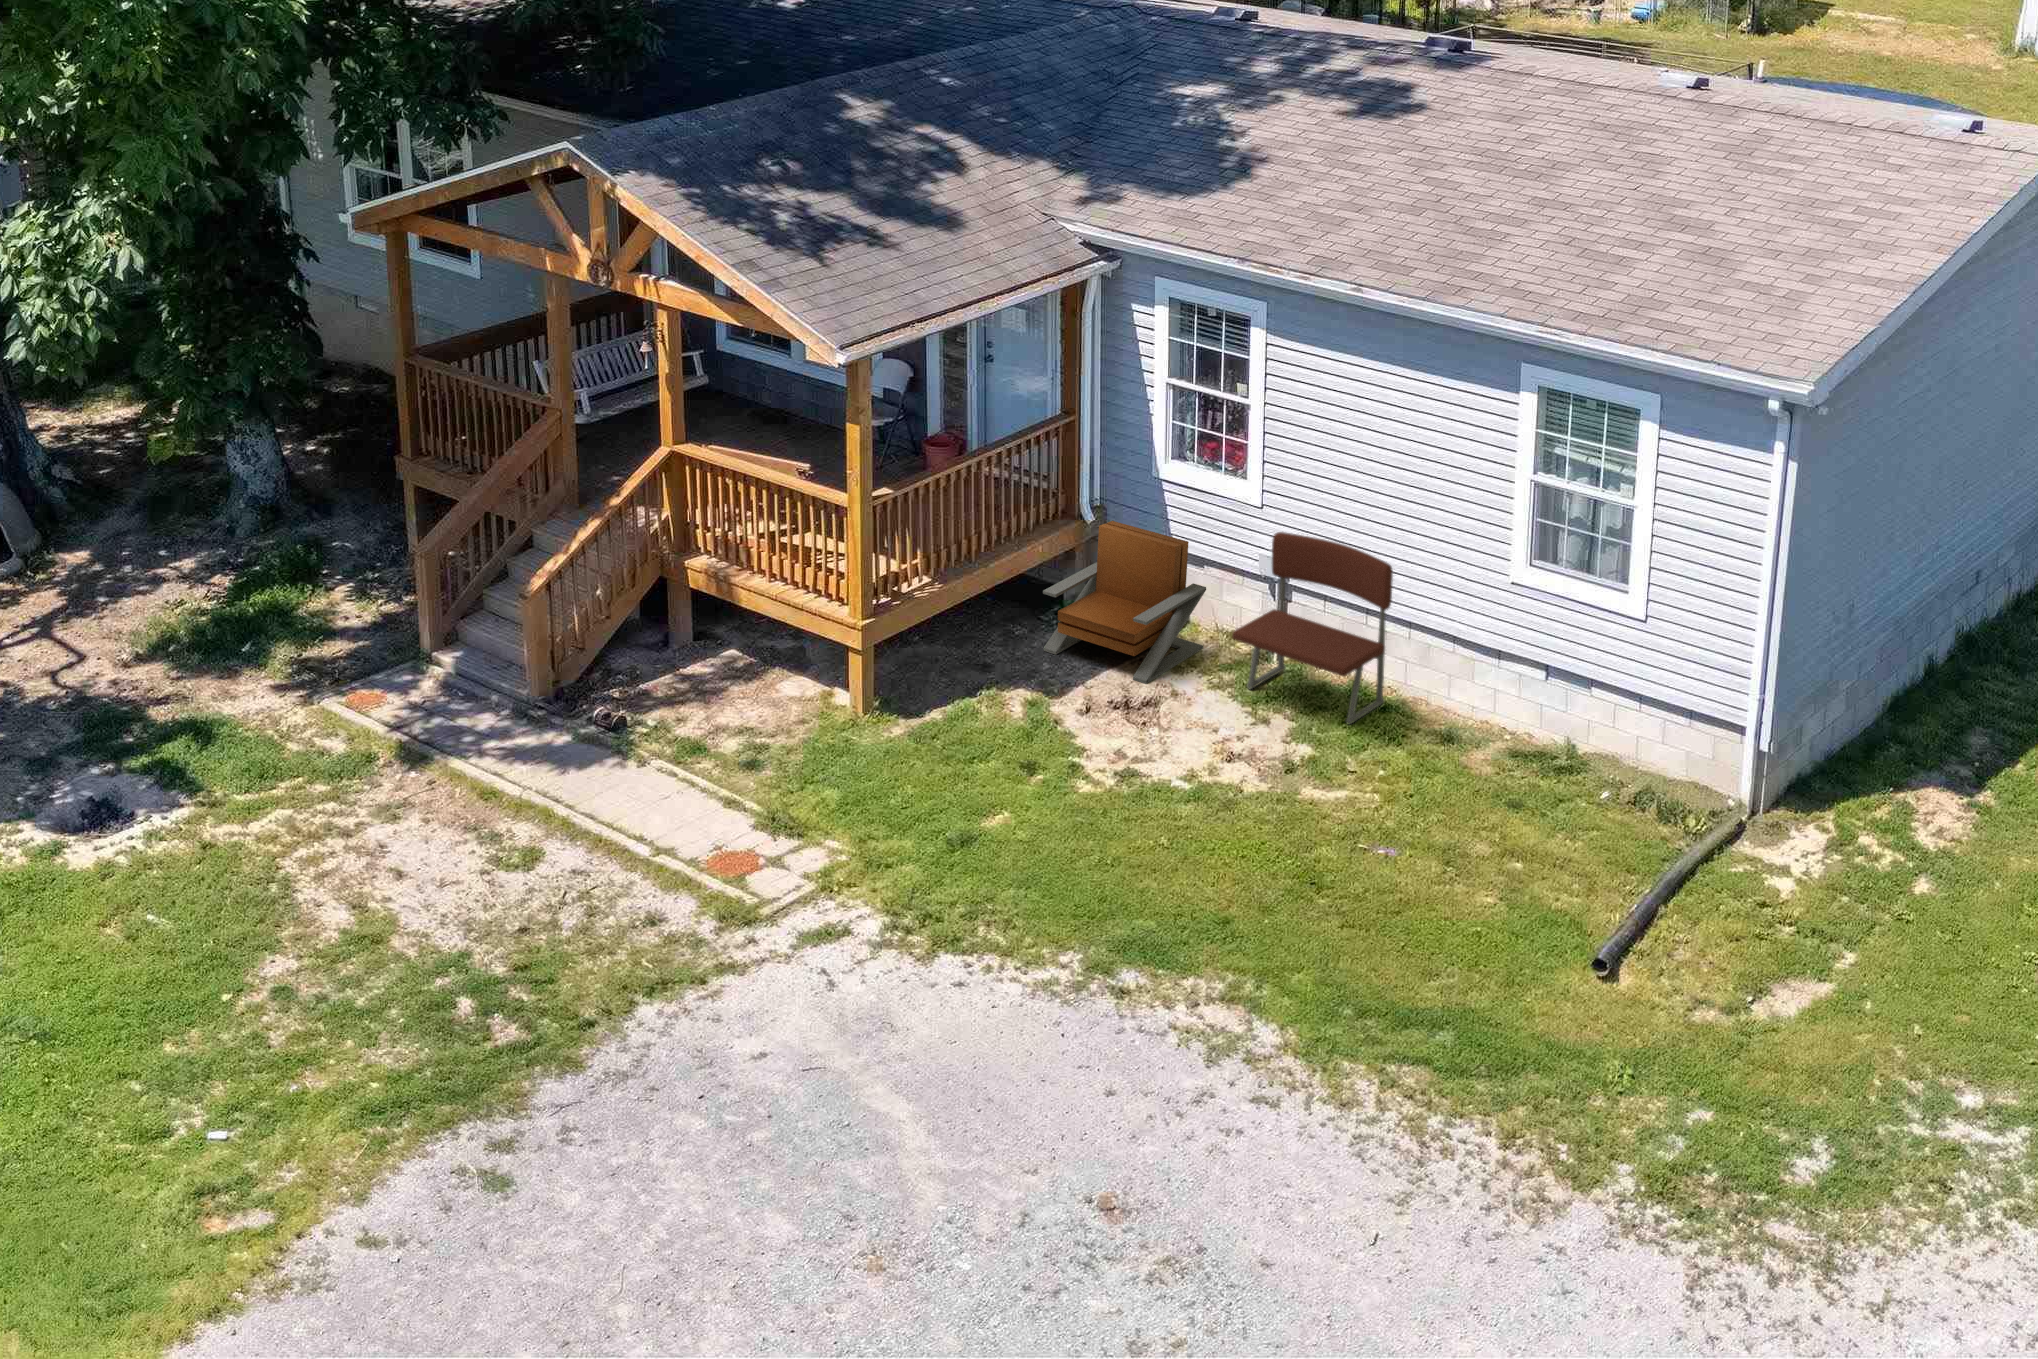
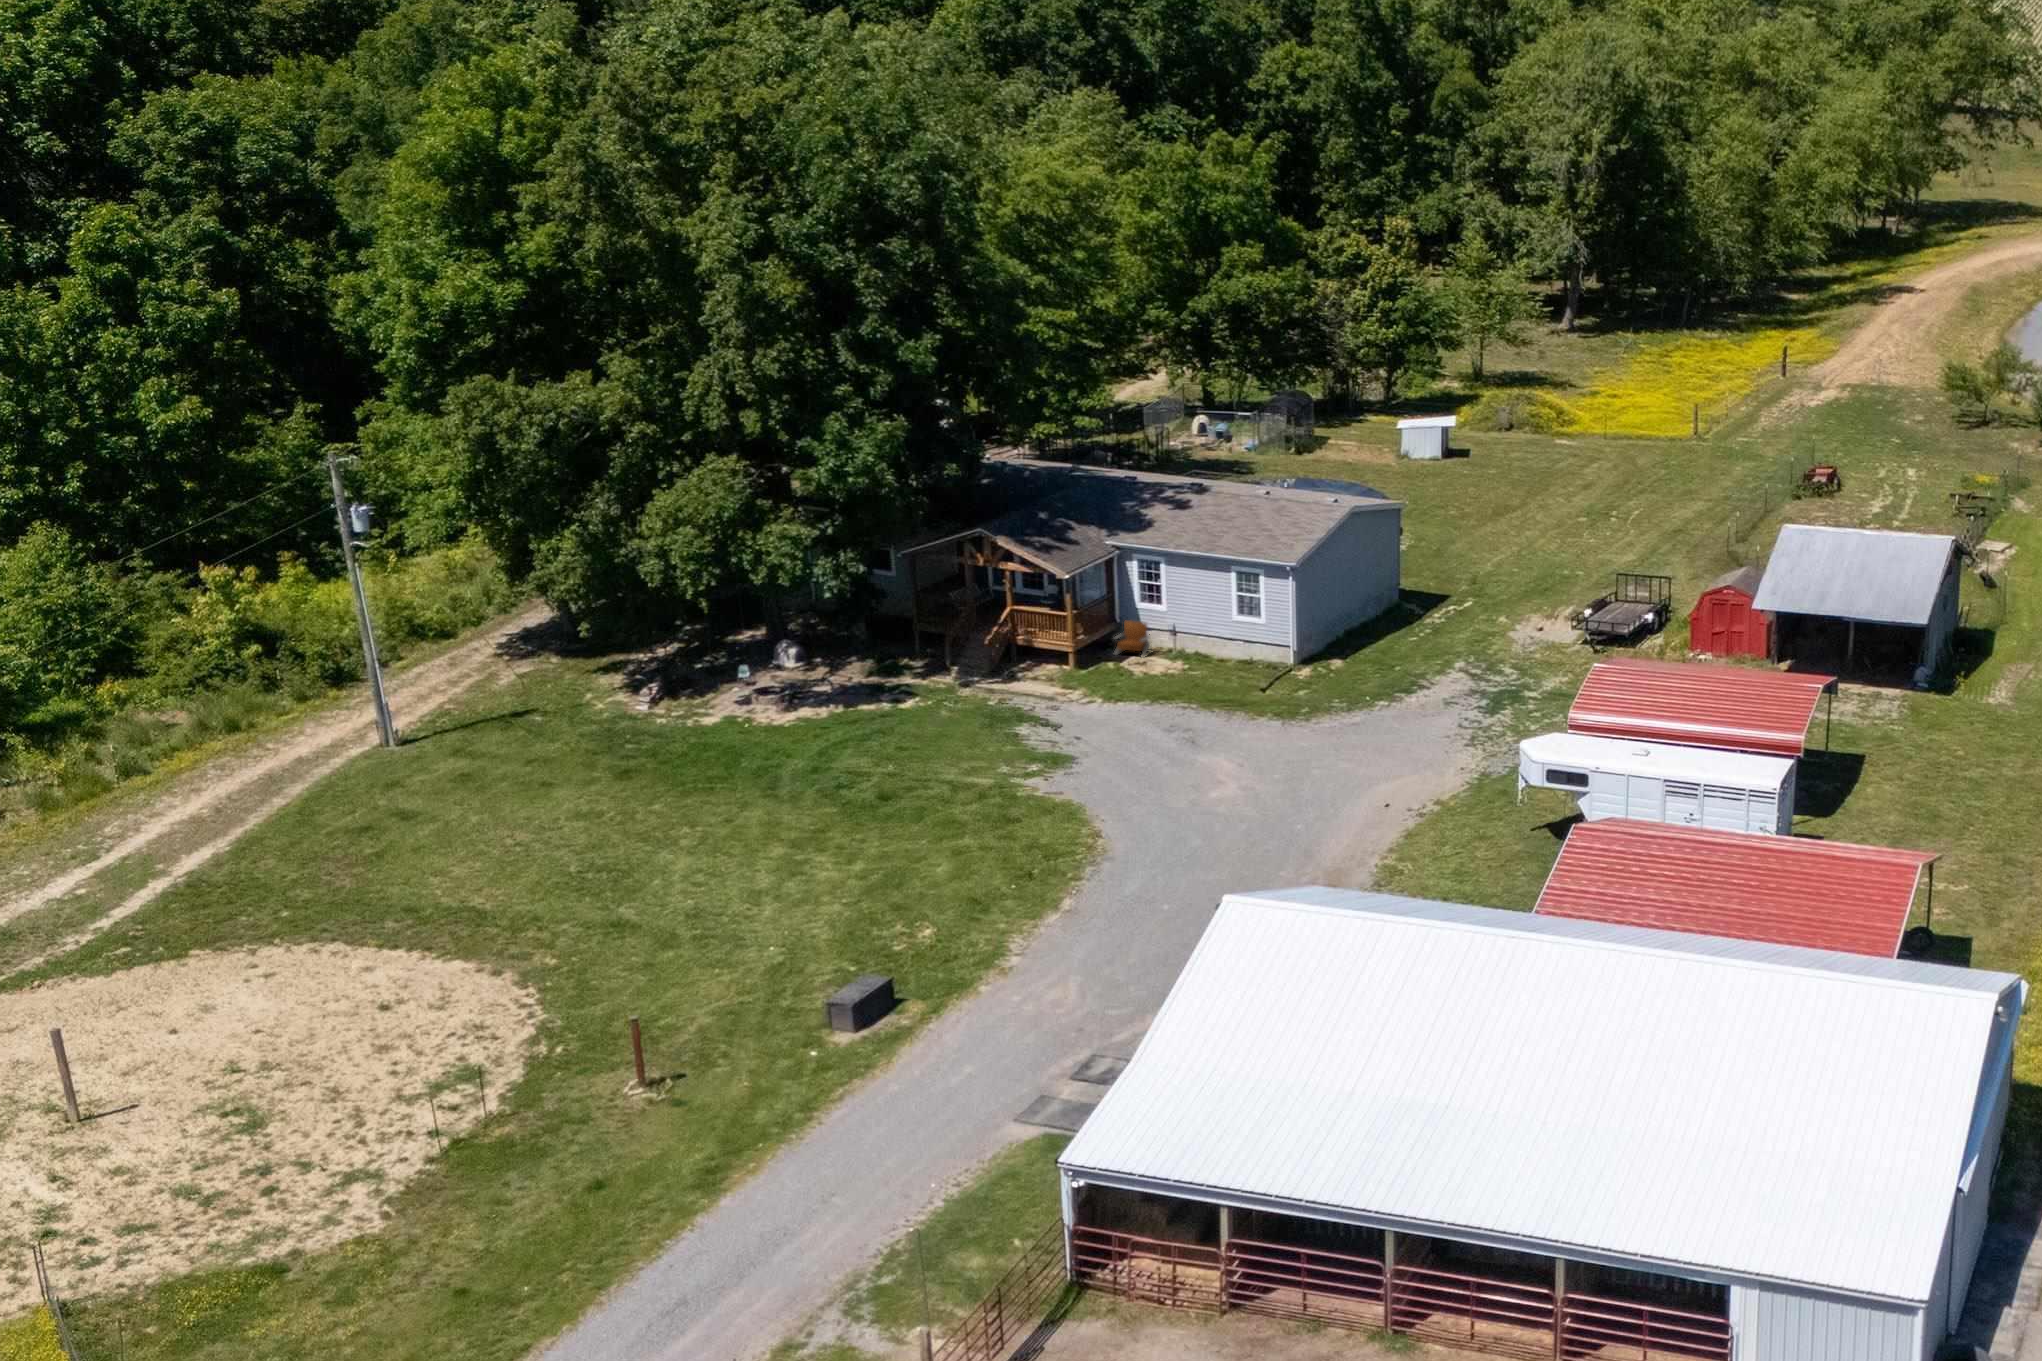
bench: present [1232,532,1393,724] -> none [1166,616,1205,659]

